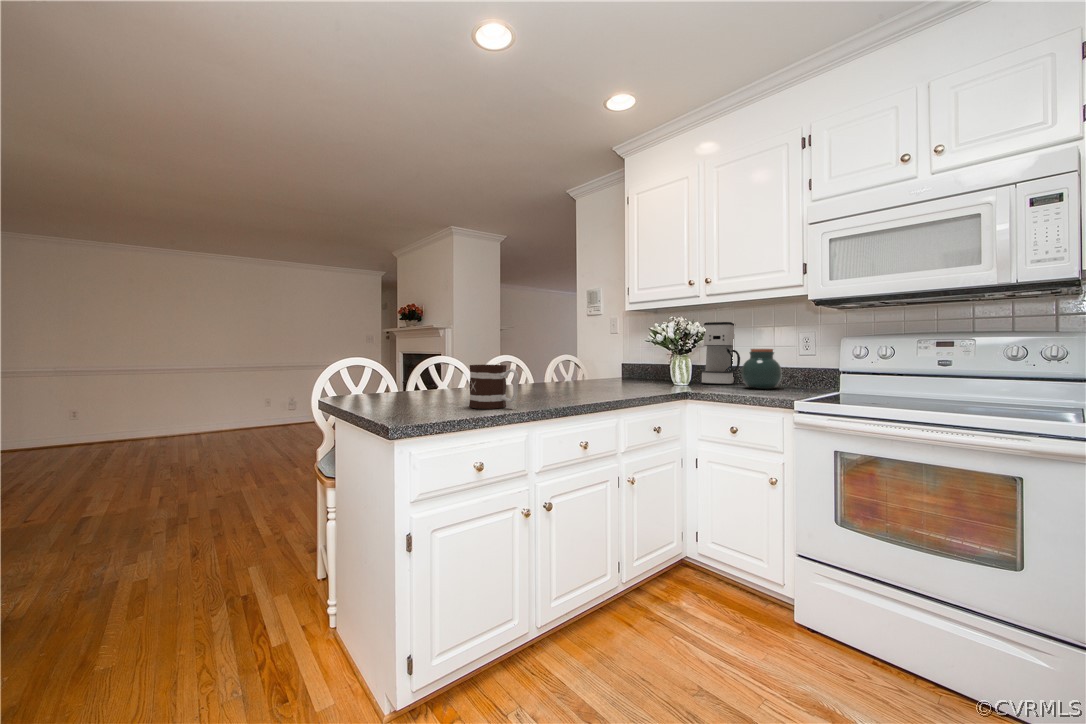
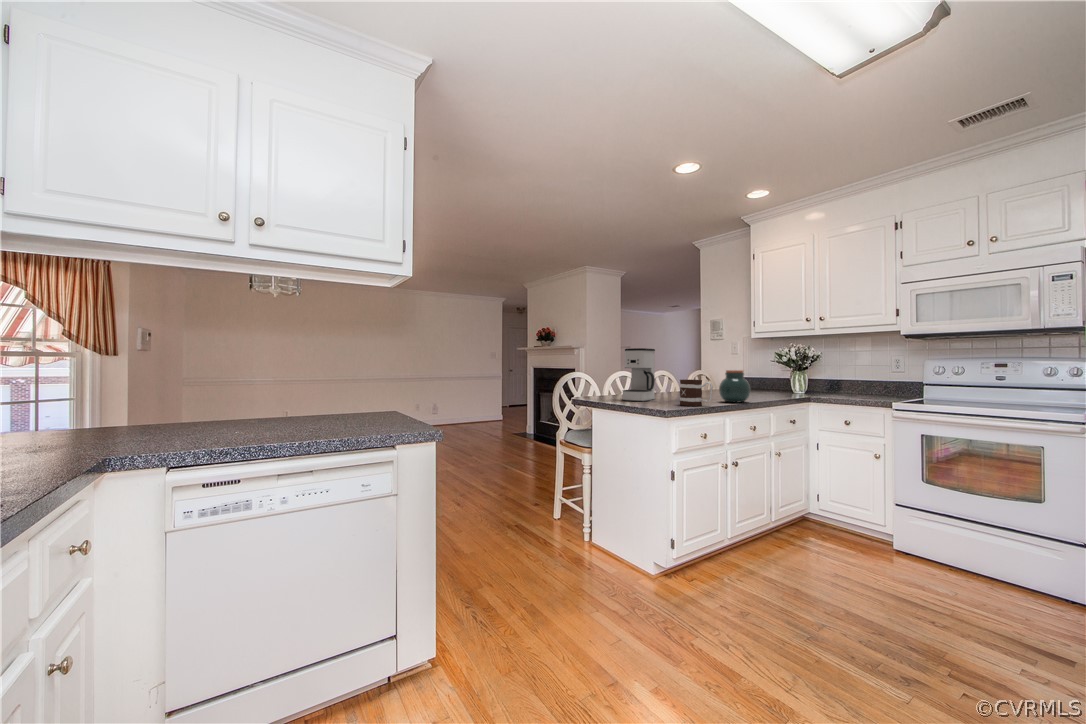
coffee maker: present [701,322,740,384] -> present [623,348,655,401]
jar: present [741,349,782,389] -> present [719,370,750,402]

